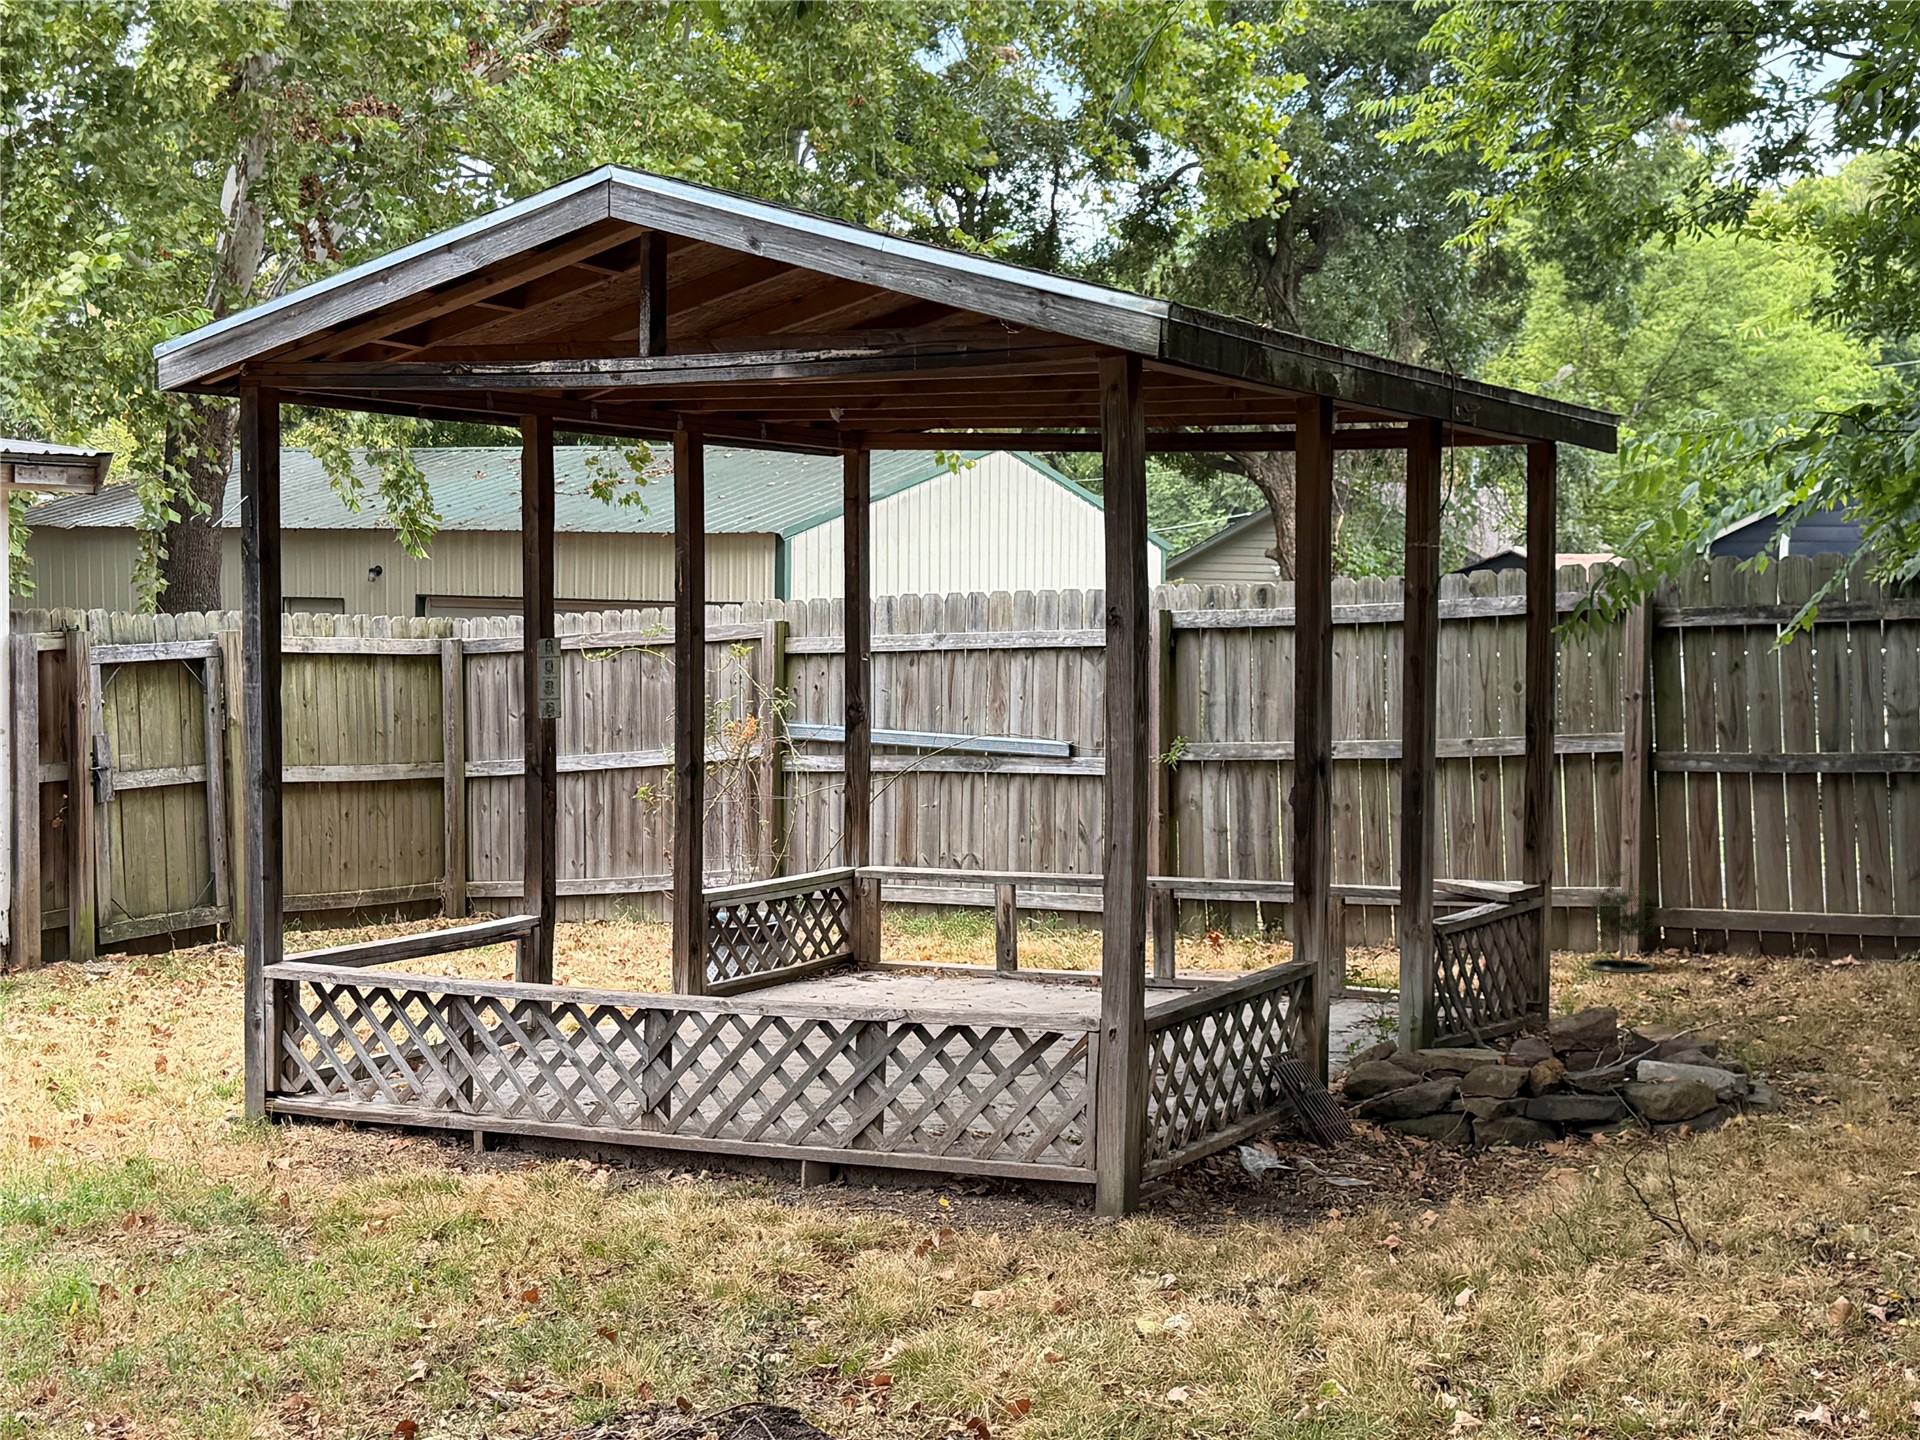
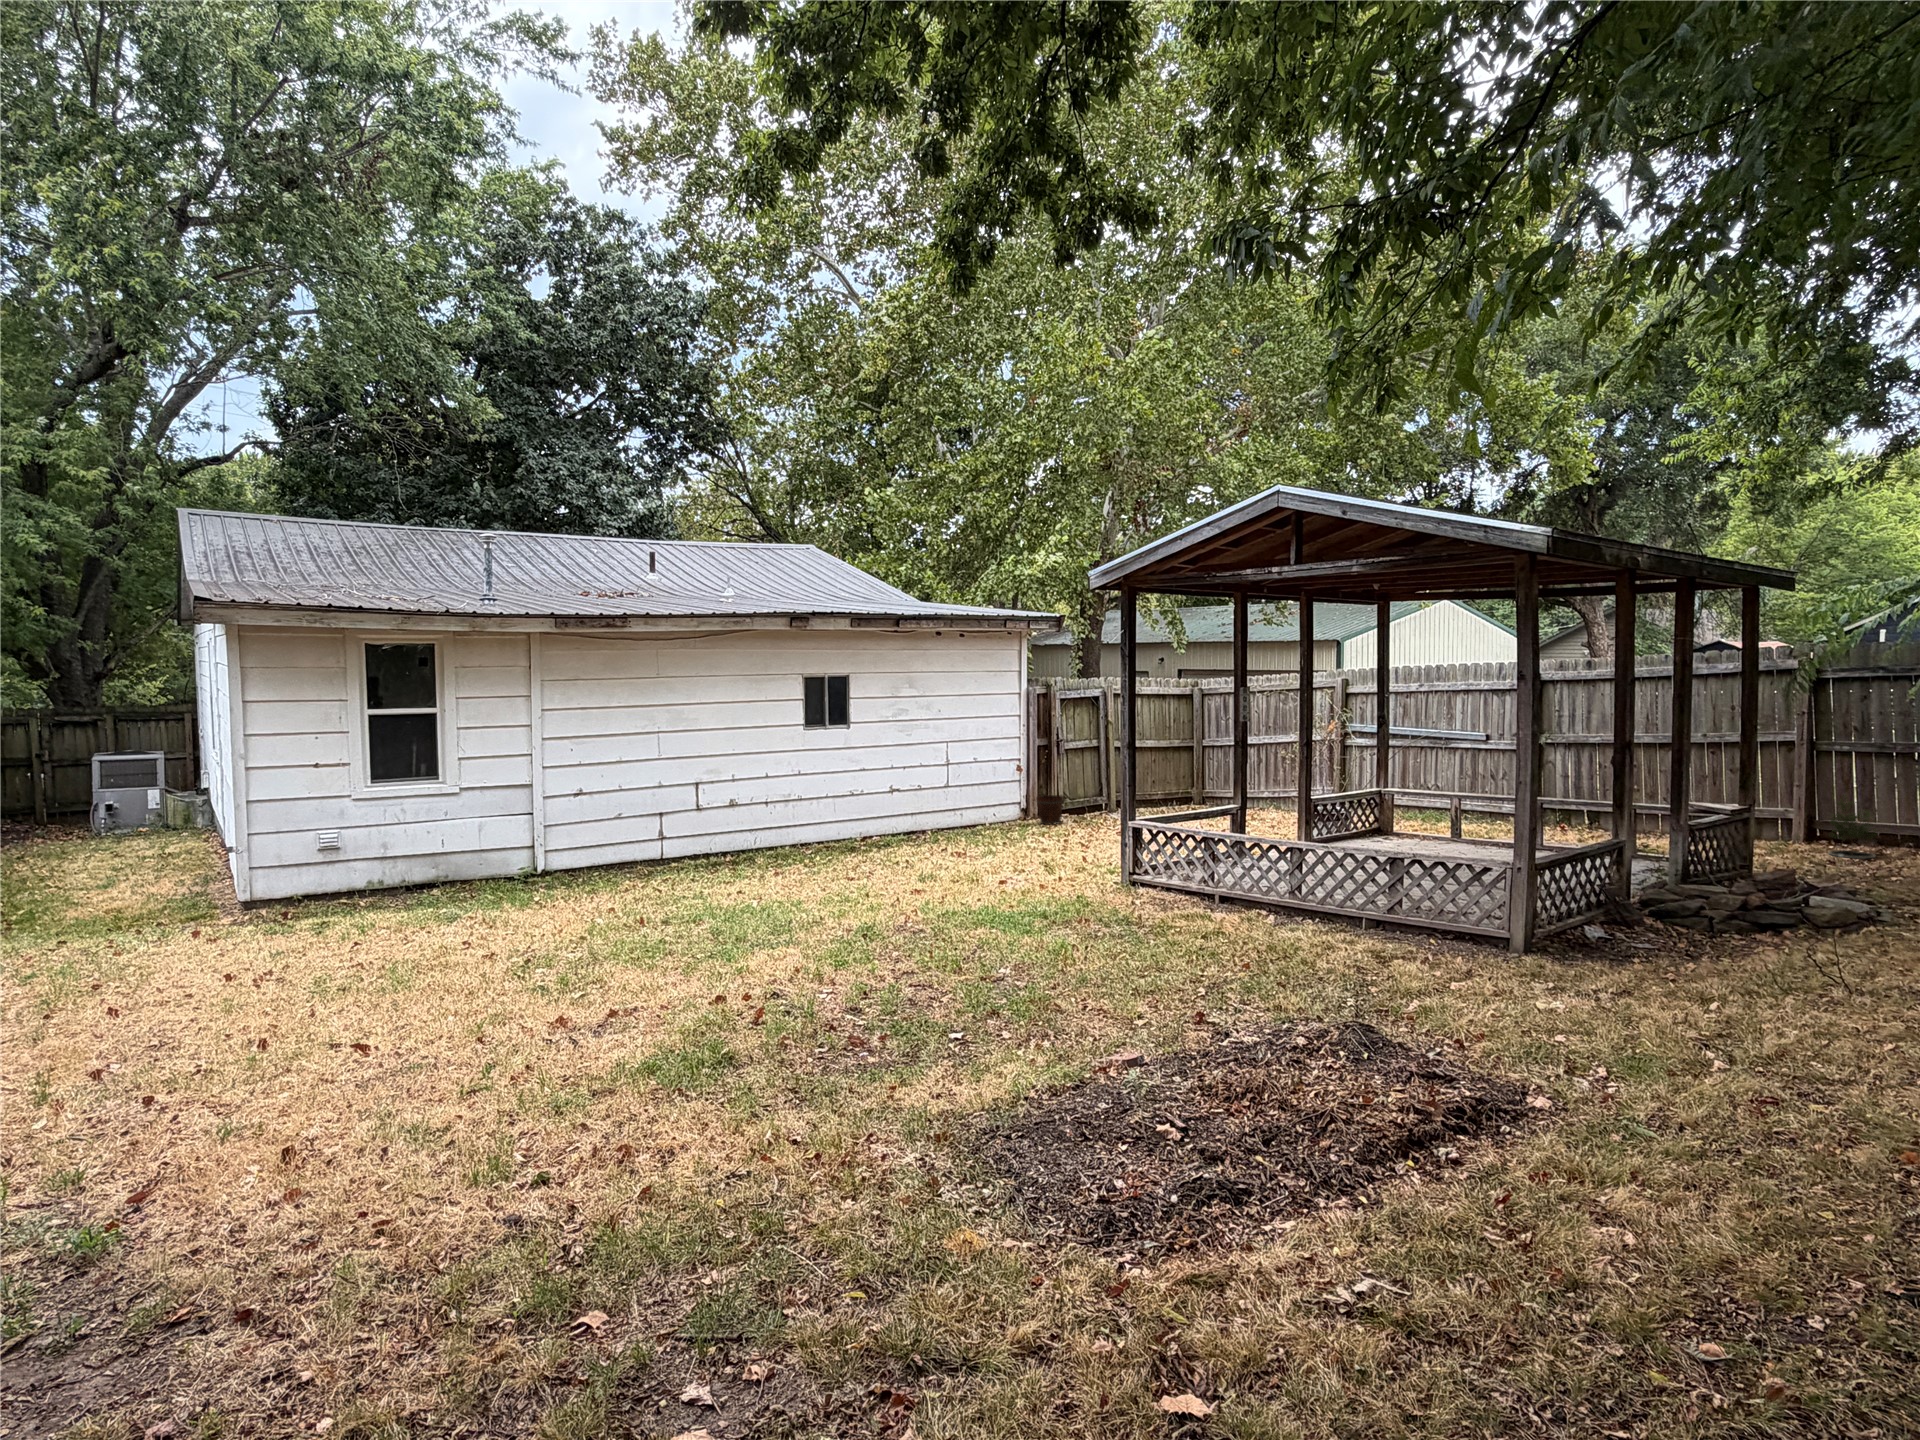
bucket: none [46,903,122,978] -> present [1036,795,1063,825]

